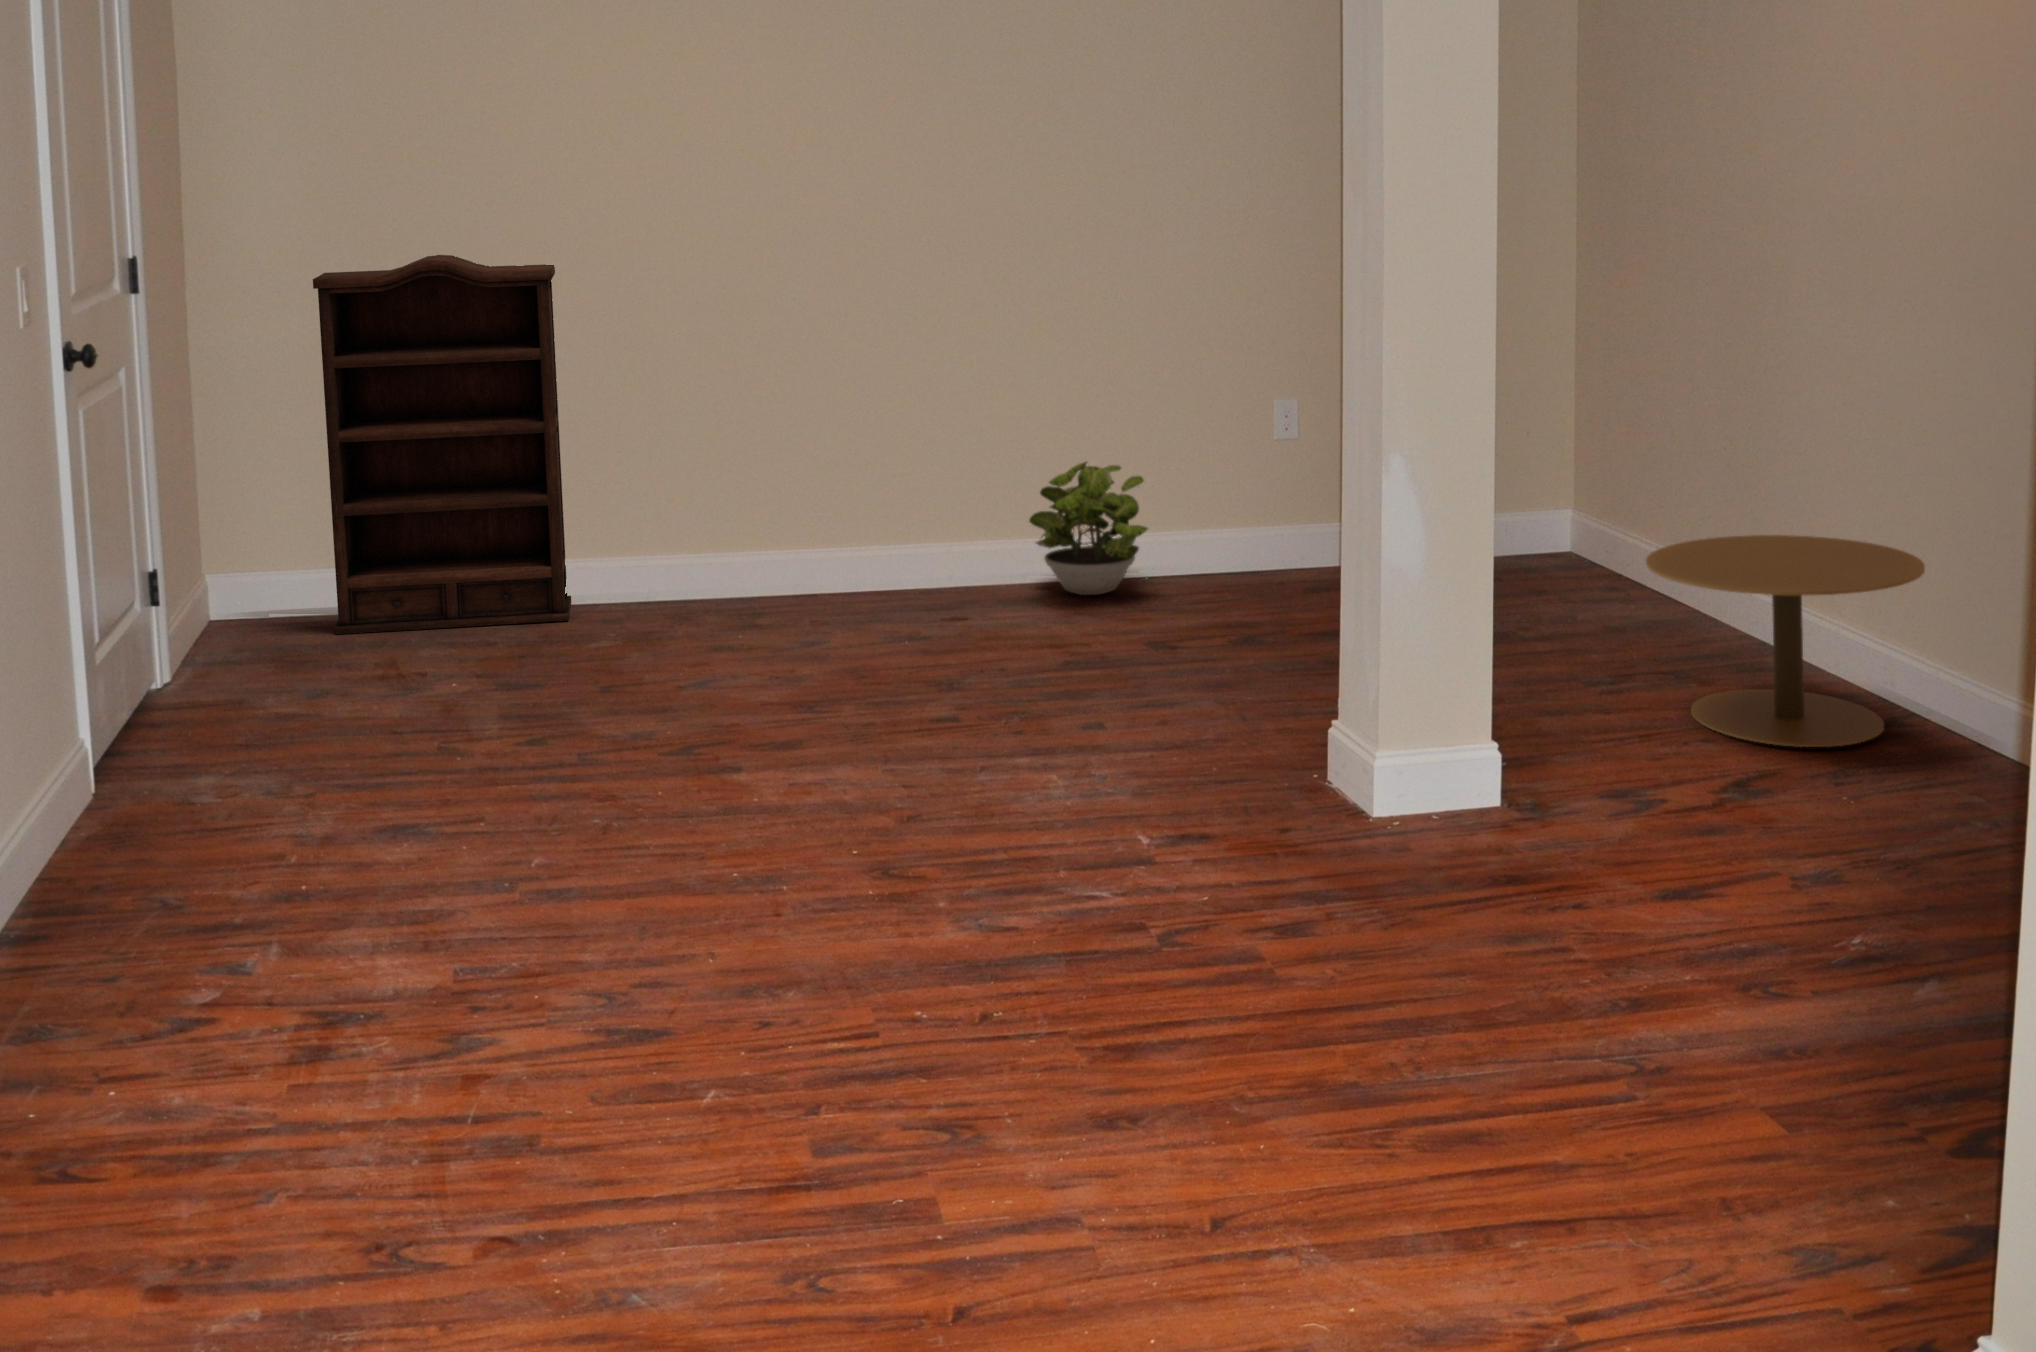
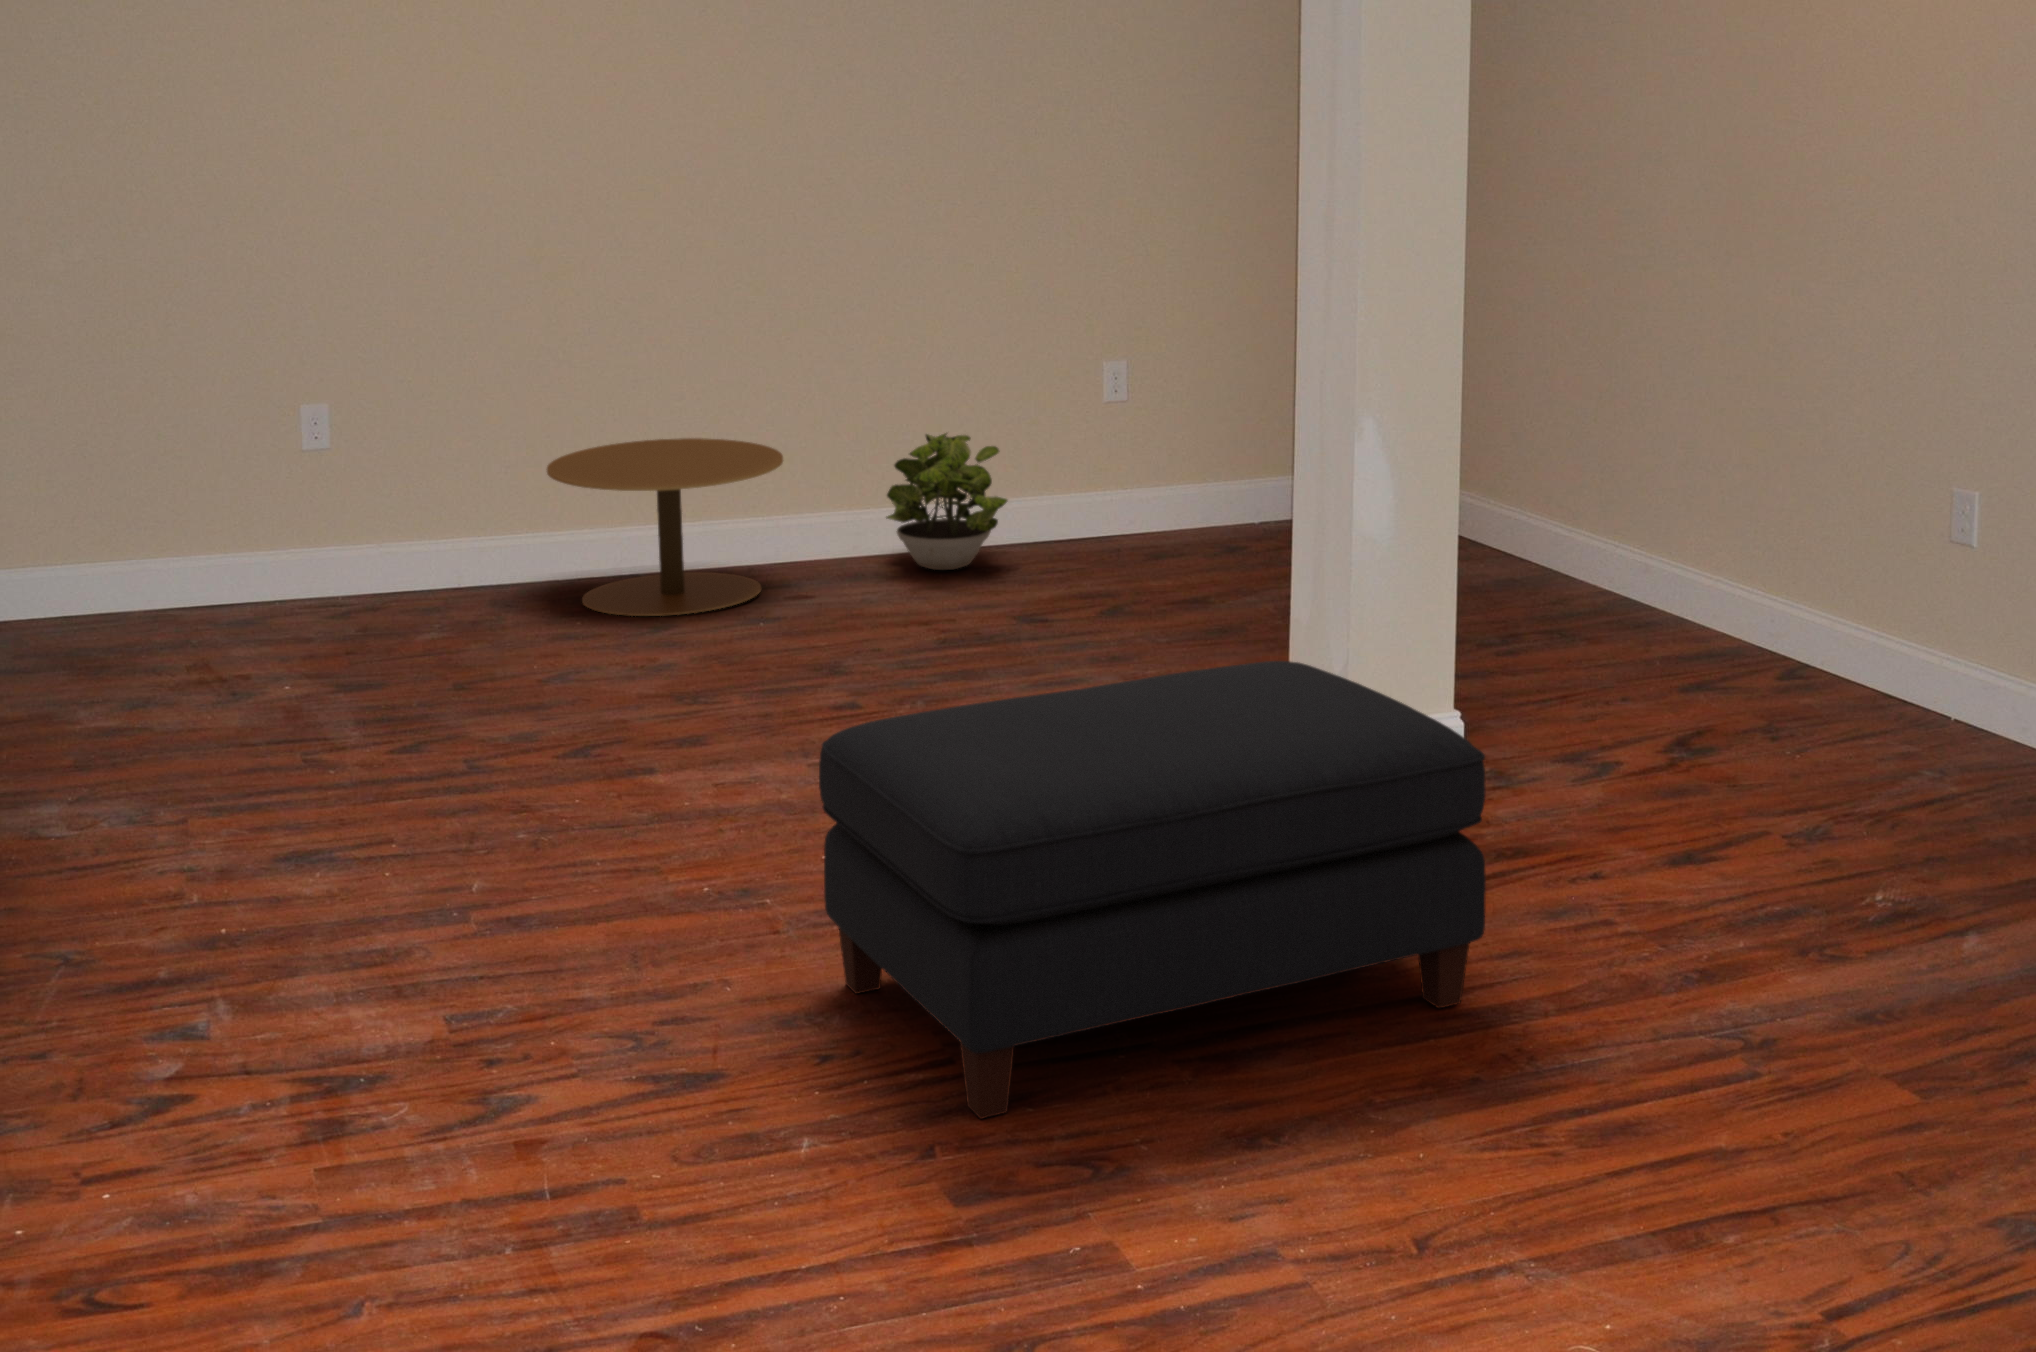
bookshelf: present [313,255,571,634] -> none [103,214,394,637]
side table: present [1646,535,1925,747] -> present [547,438,783,616]
ottoman: none [779,680,1392,1085] -> present [819,661,1486,1119]

